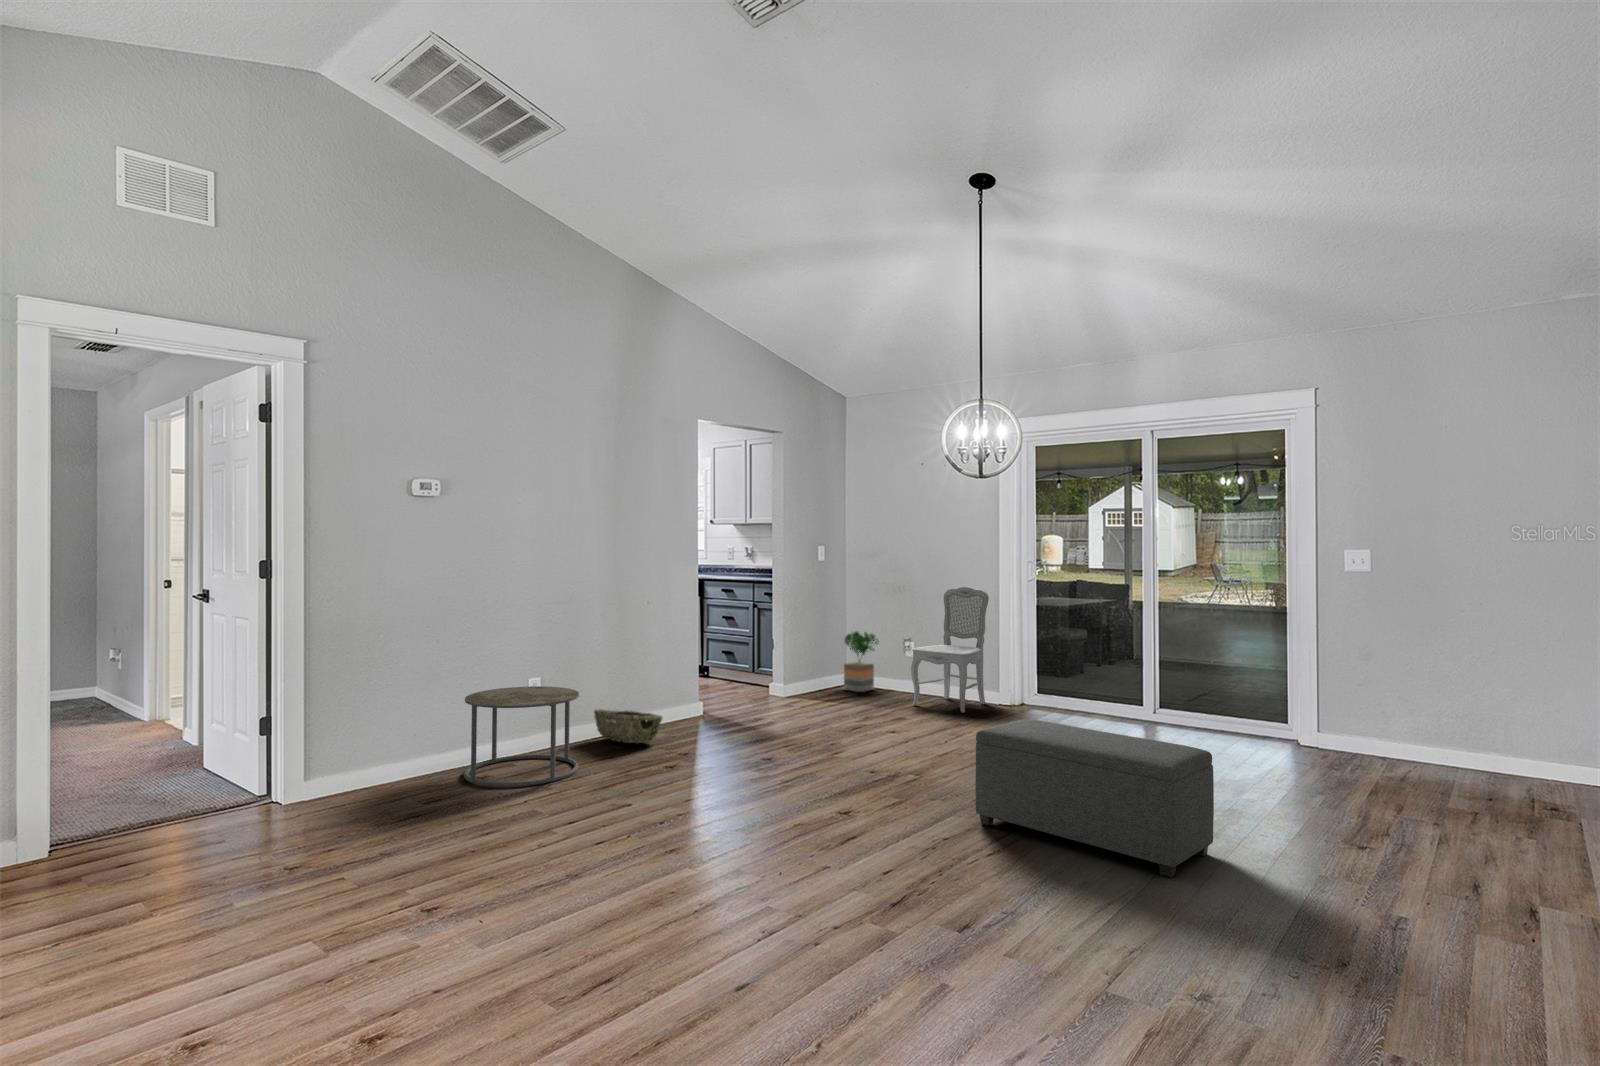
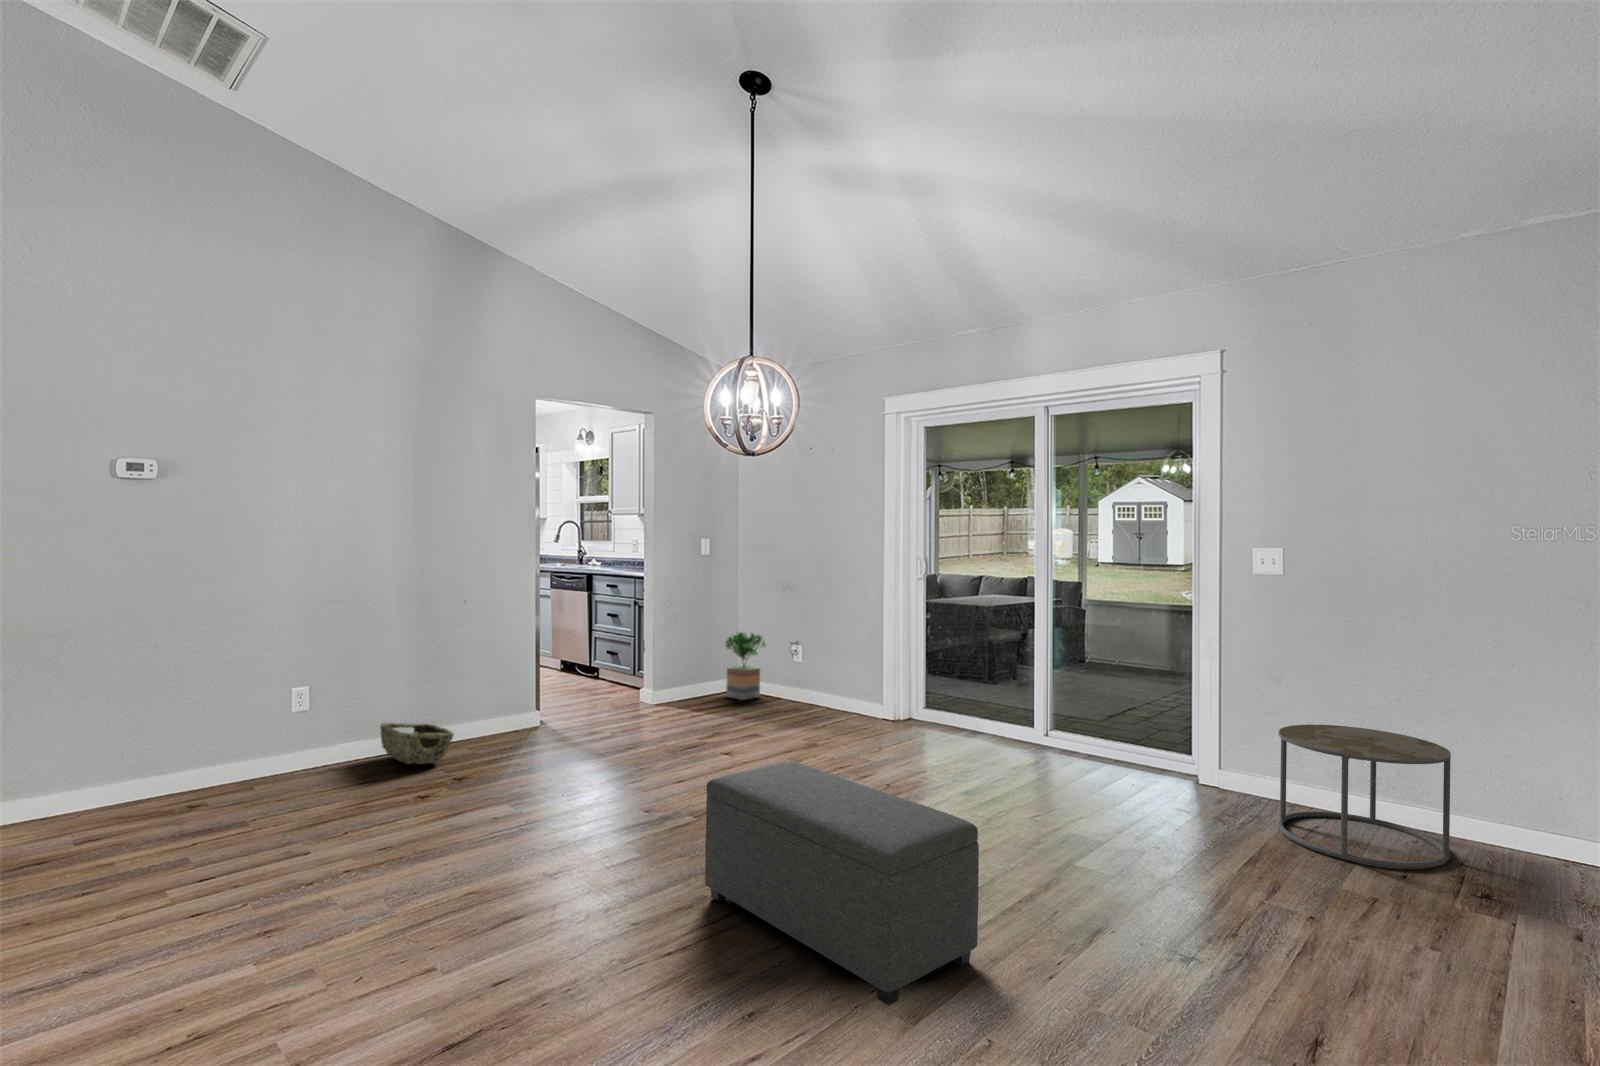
dining chair: present [911,587,989,713] -> none [782,586,873,729]
side table: present [464,686,579,787] -> present [1277,725,1451,869]

